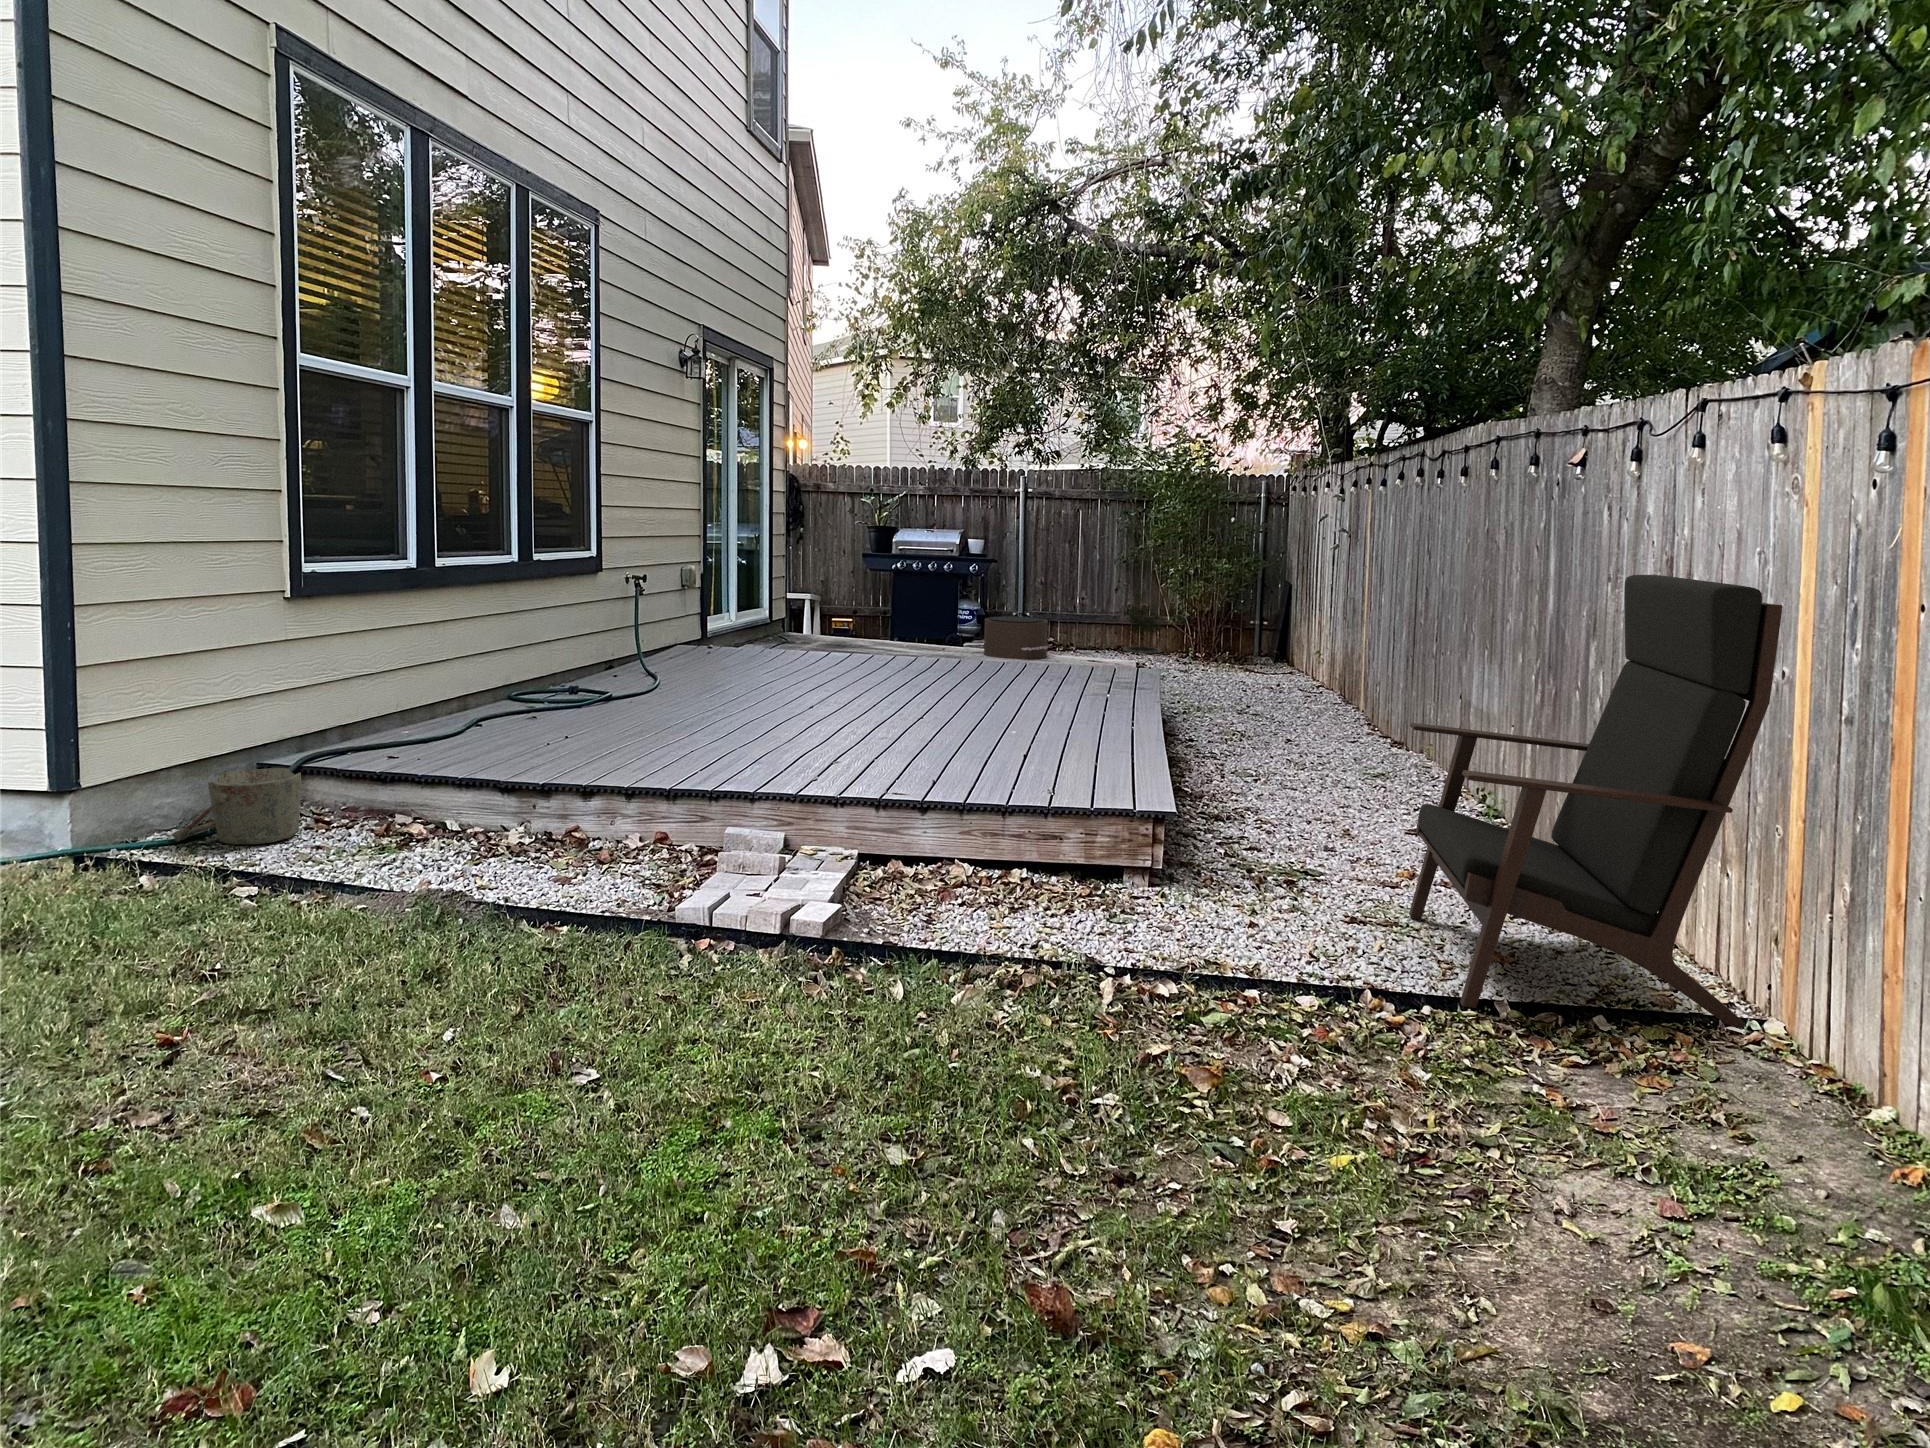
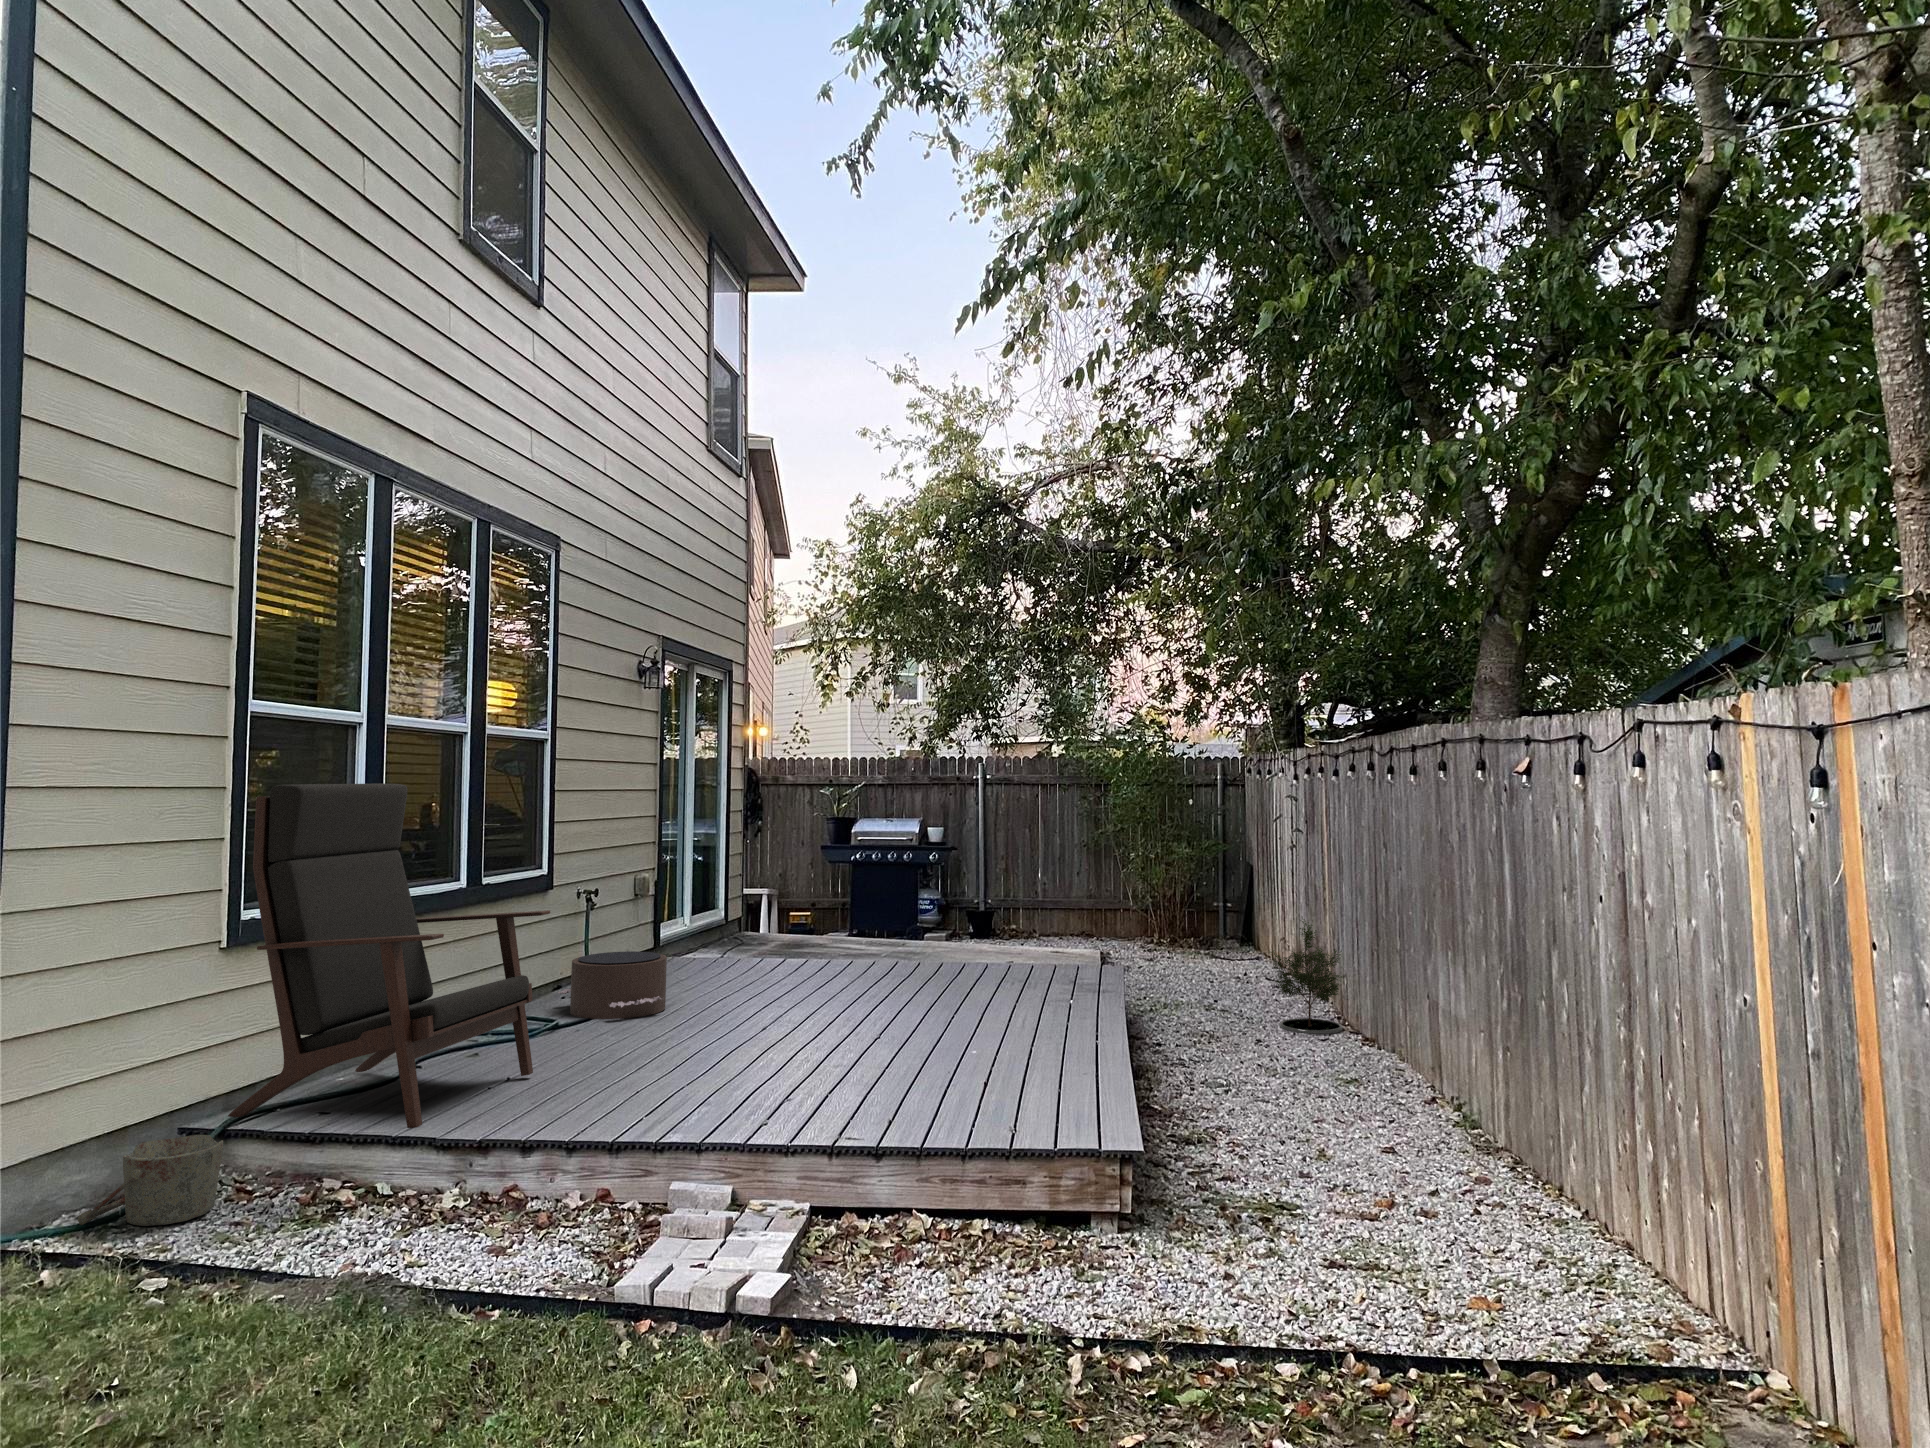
lounge chair: present [1409,575,1782,1027] -> present [228,783,550,1128]
potted tree: present [1124,589,1161,653] -> present [1270,917,1343,1034]
pouf: present [972,616,1051,659] -> present [558,951,667,1019]

